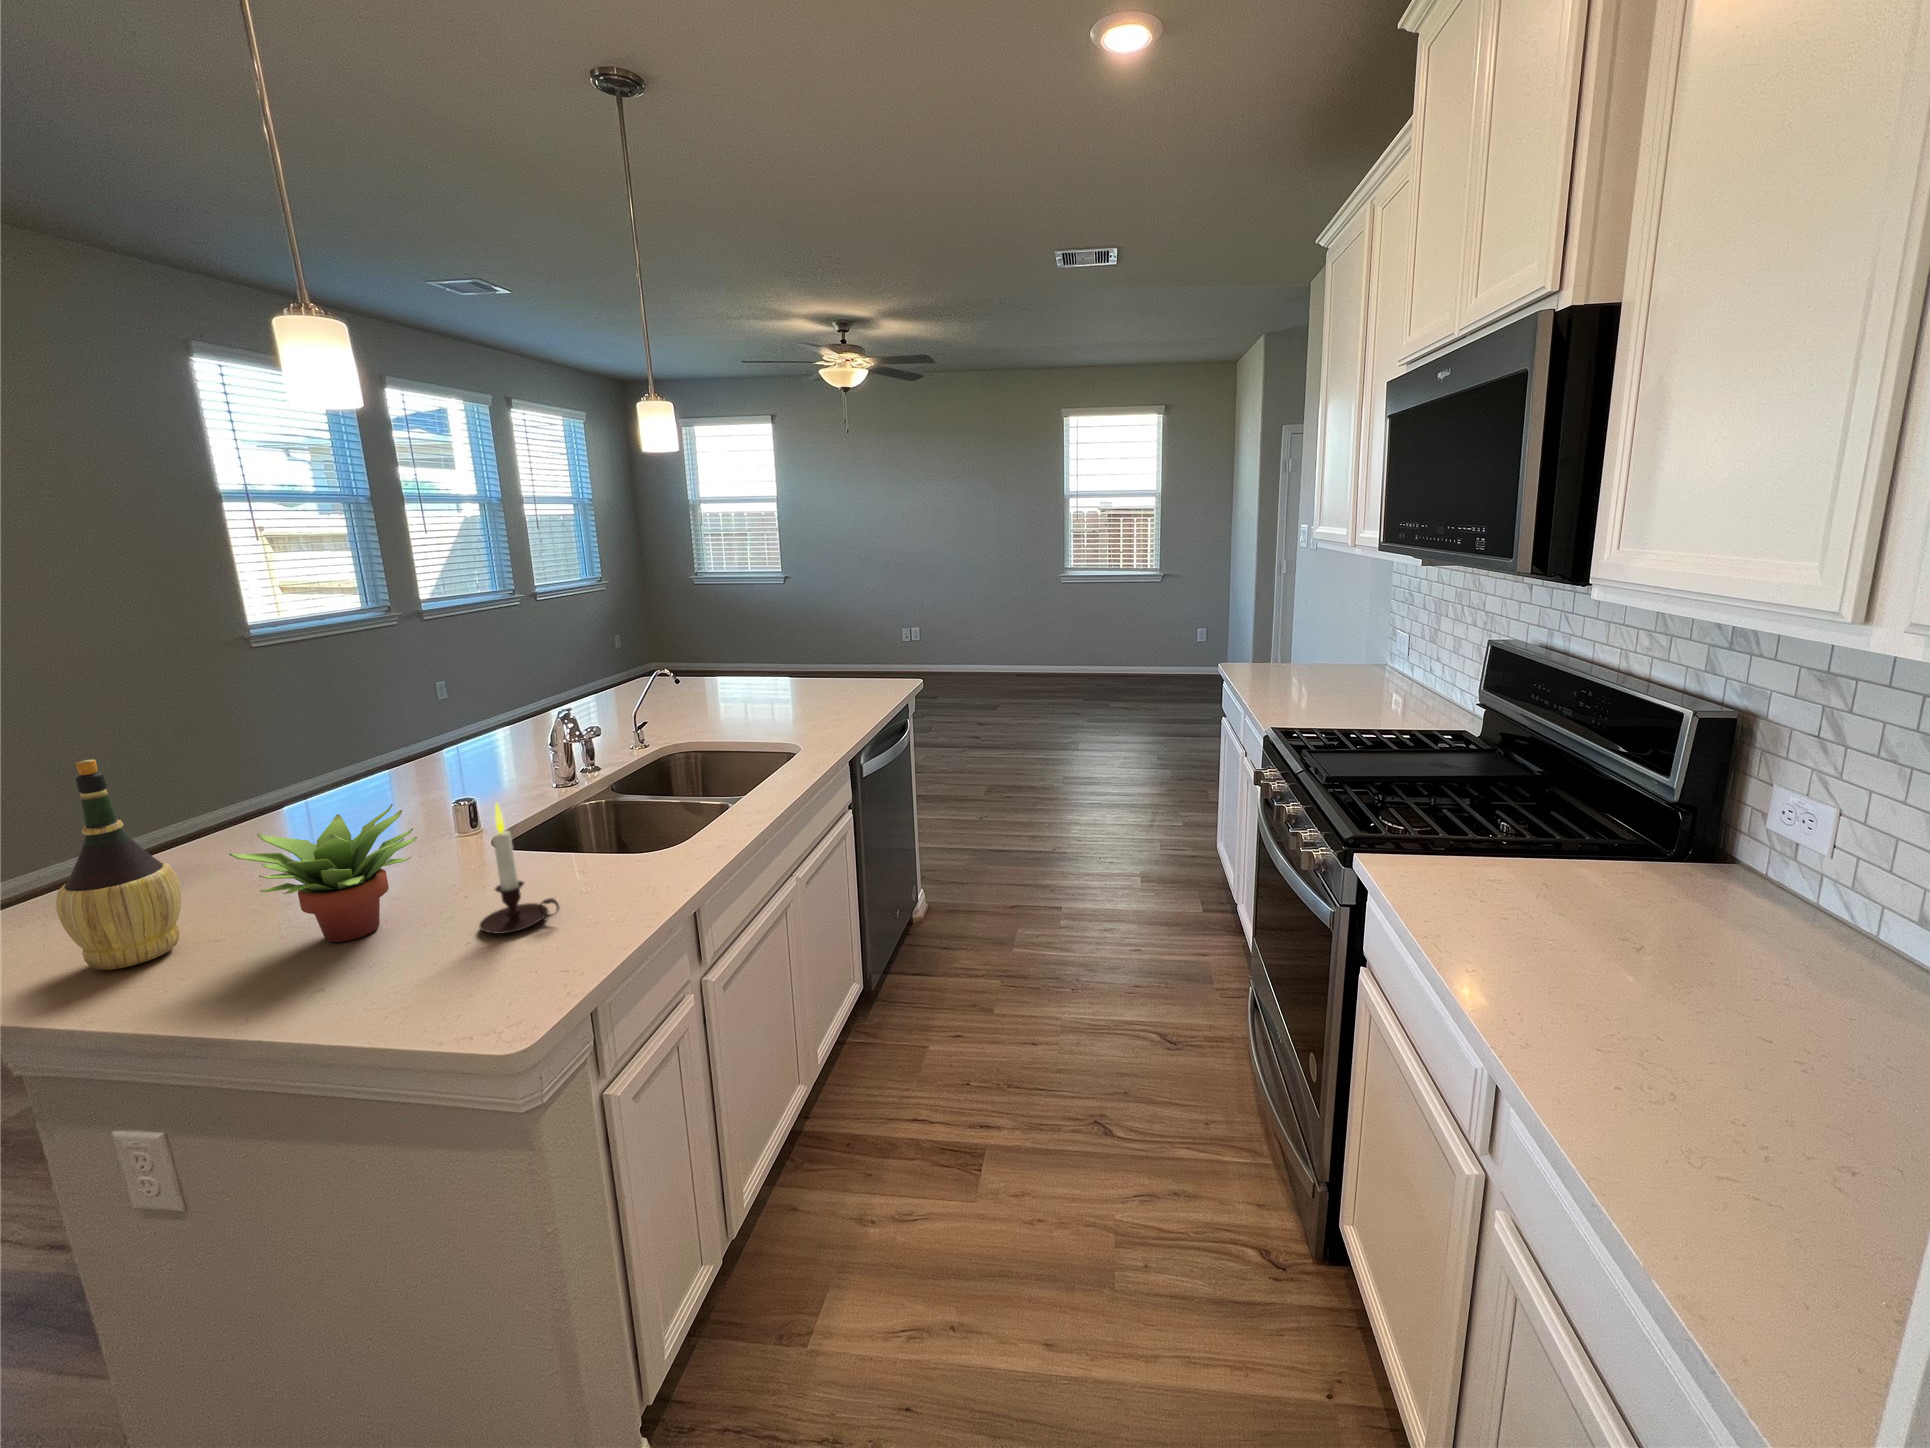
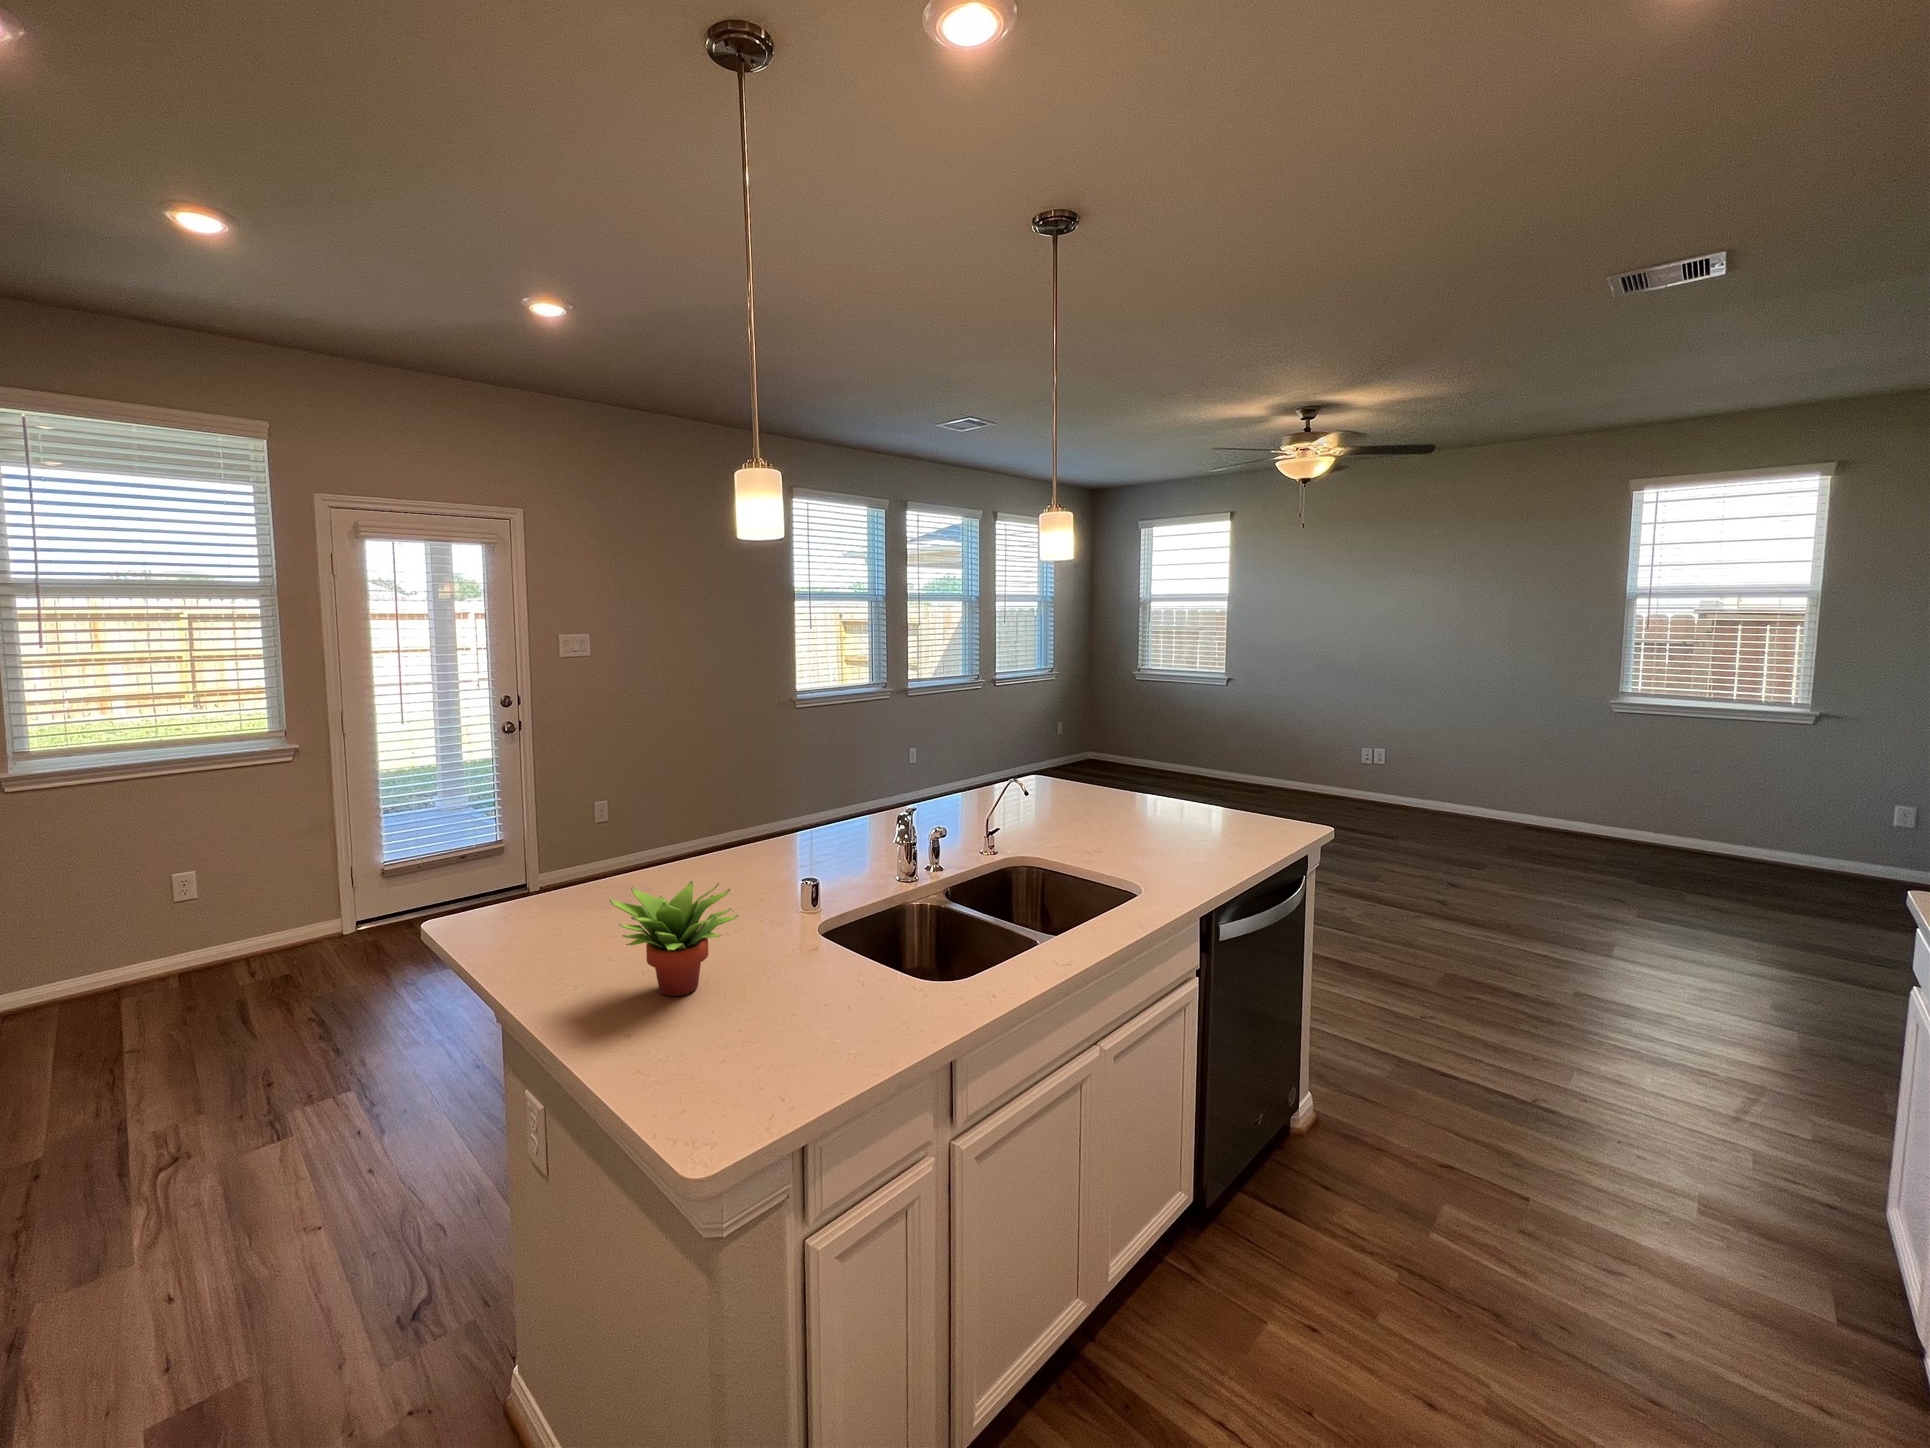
wine bottle: present [56,759,181,970] -> none [526,806,595,969]
candle: present [480,804,559,934] -> none [752,903,814,1034]

